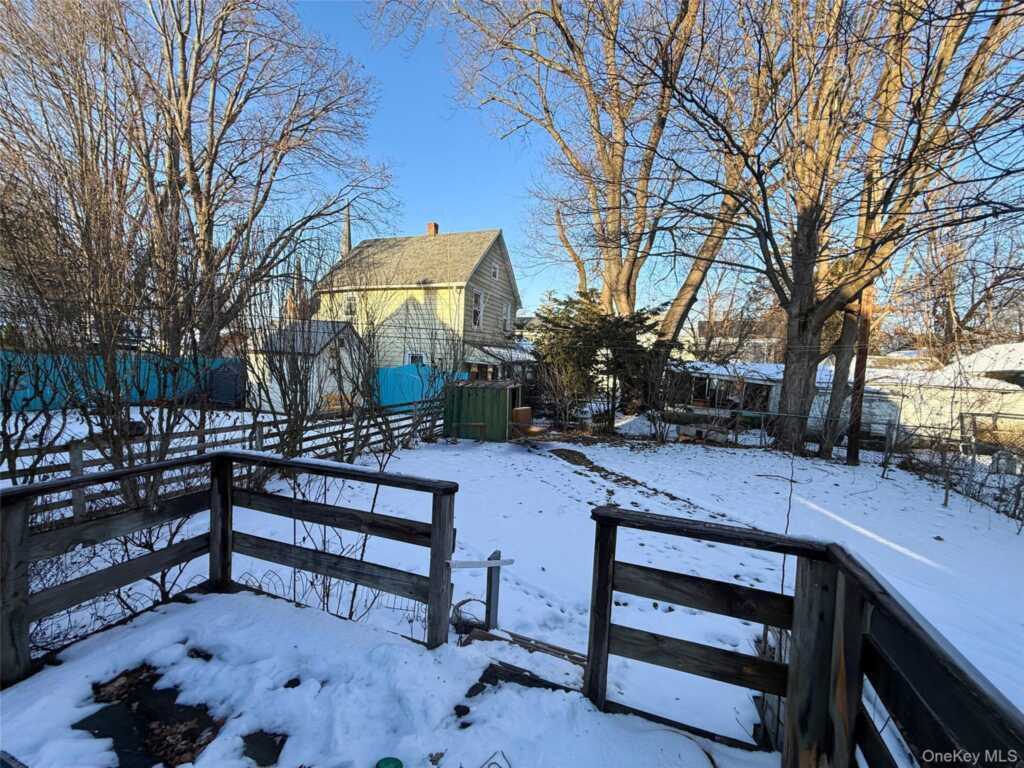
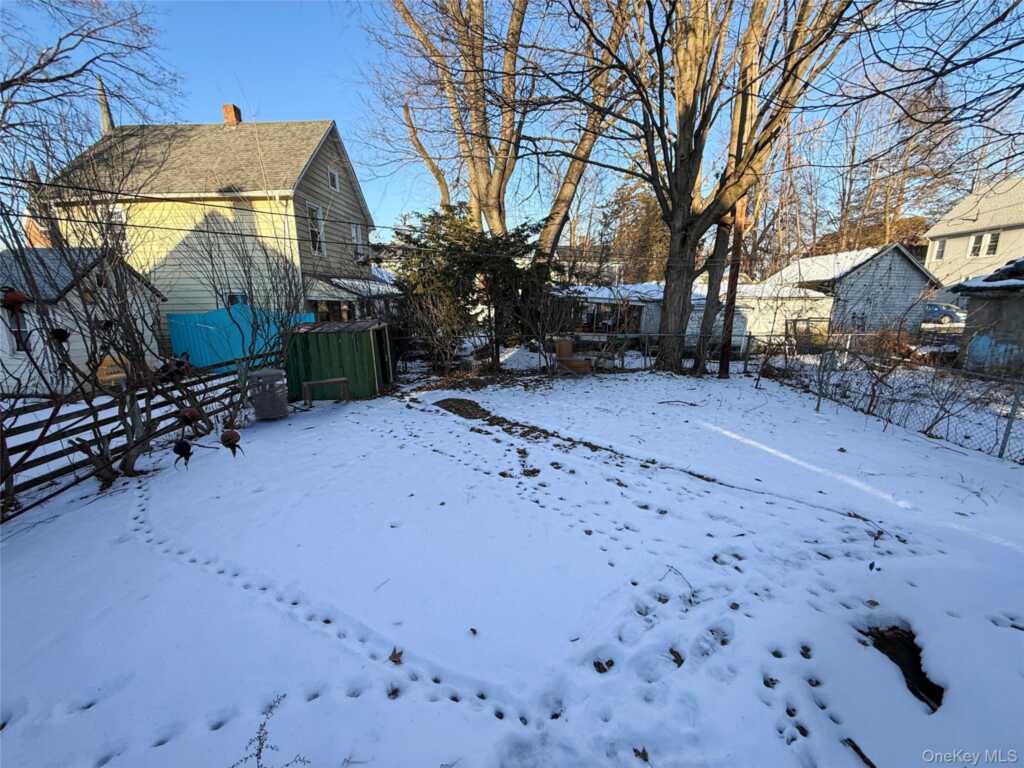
lounge chair: present [508,407,550,445] -> present [551,340,592,379]
trash can: none [417,408,441,448] -> present [249,368,289,421]

